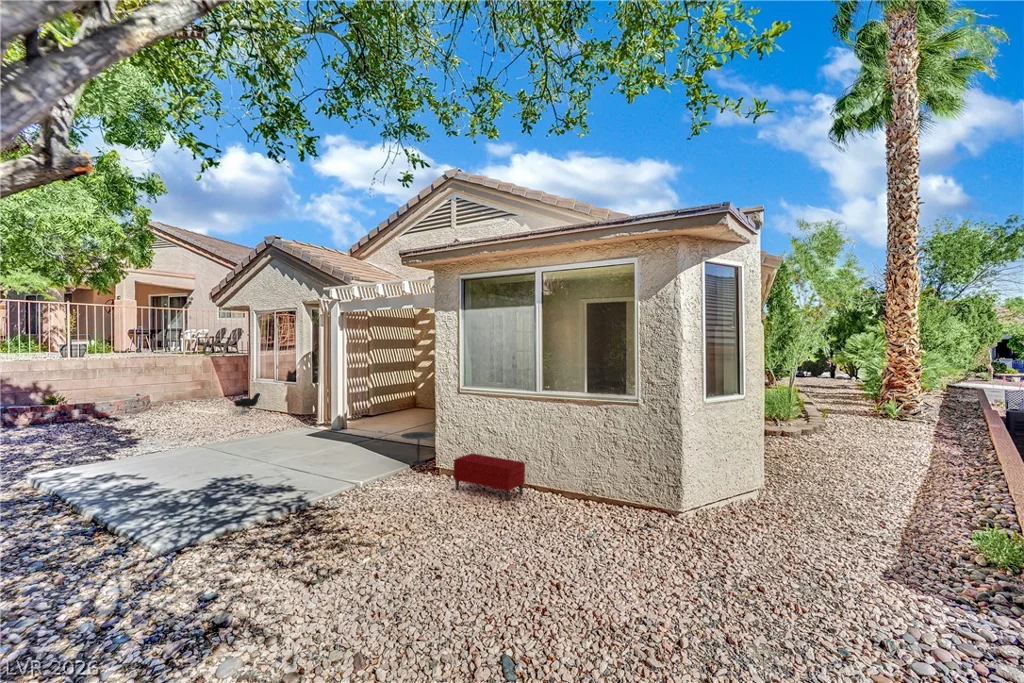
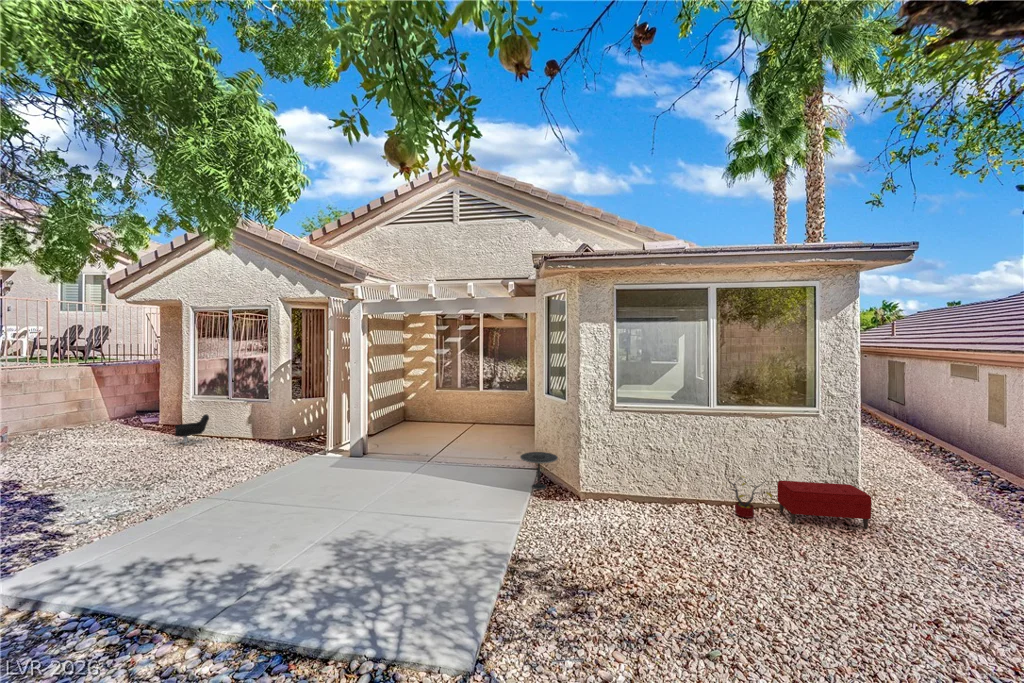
bench: present [453,454,525,501] -> present [777,481,872,529]
decorative plant: none [542,458,570,507] -> present [729,476,772,518]

